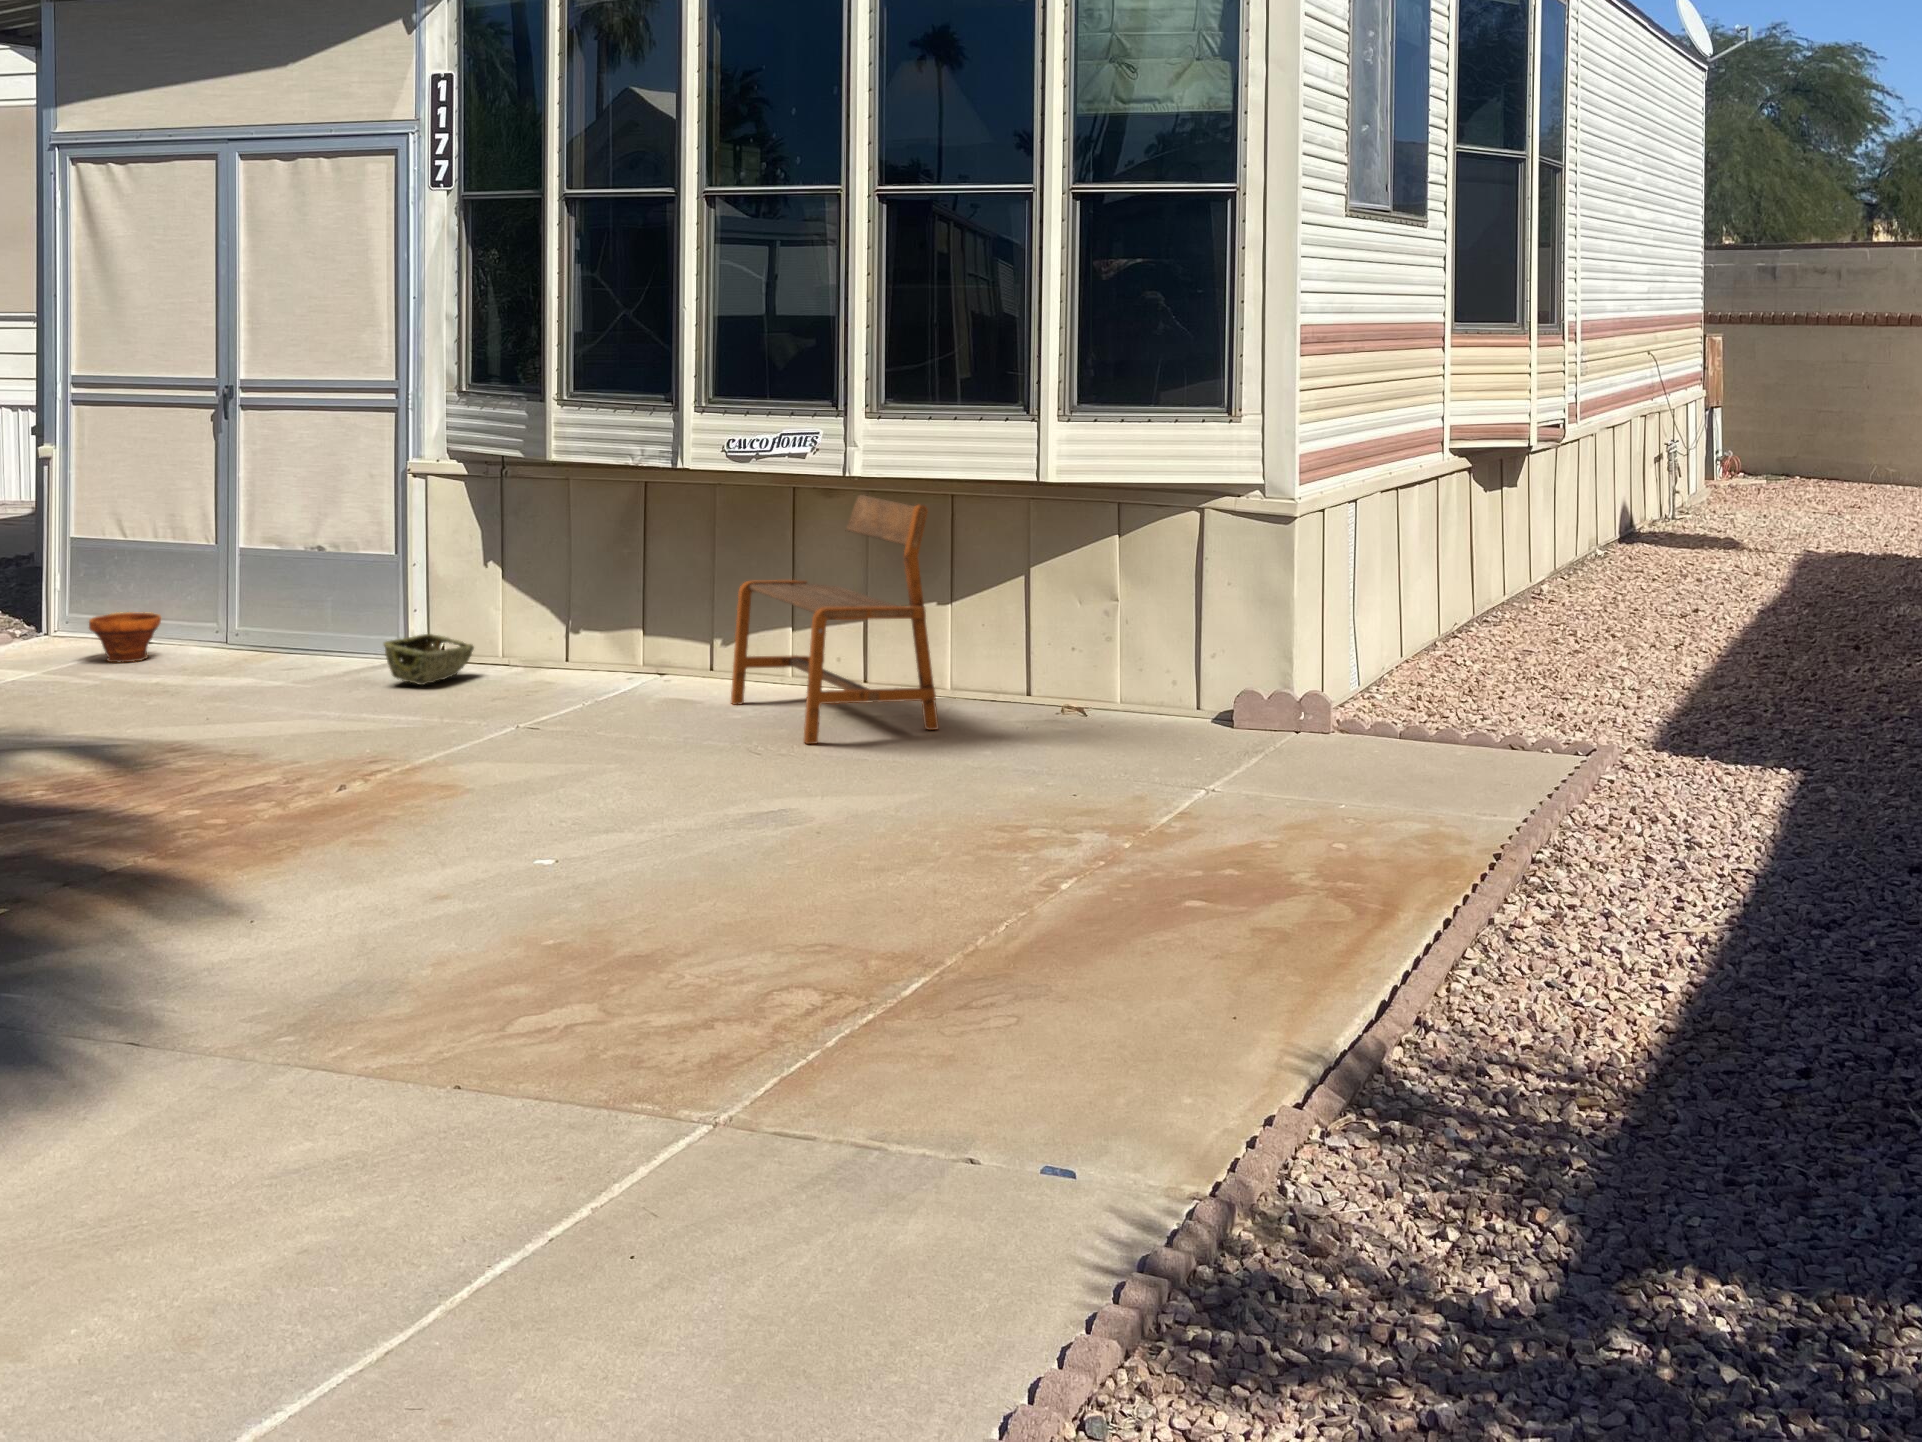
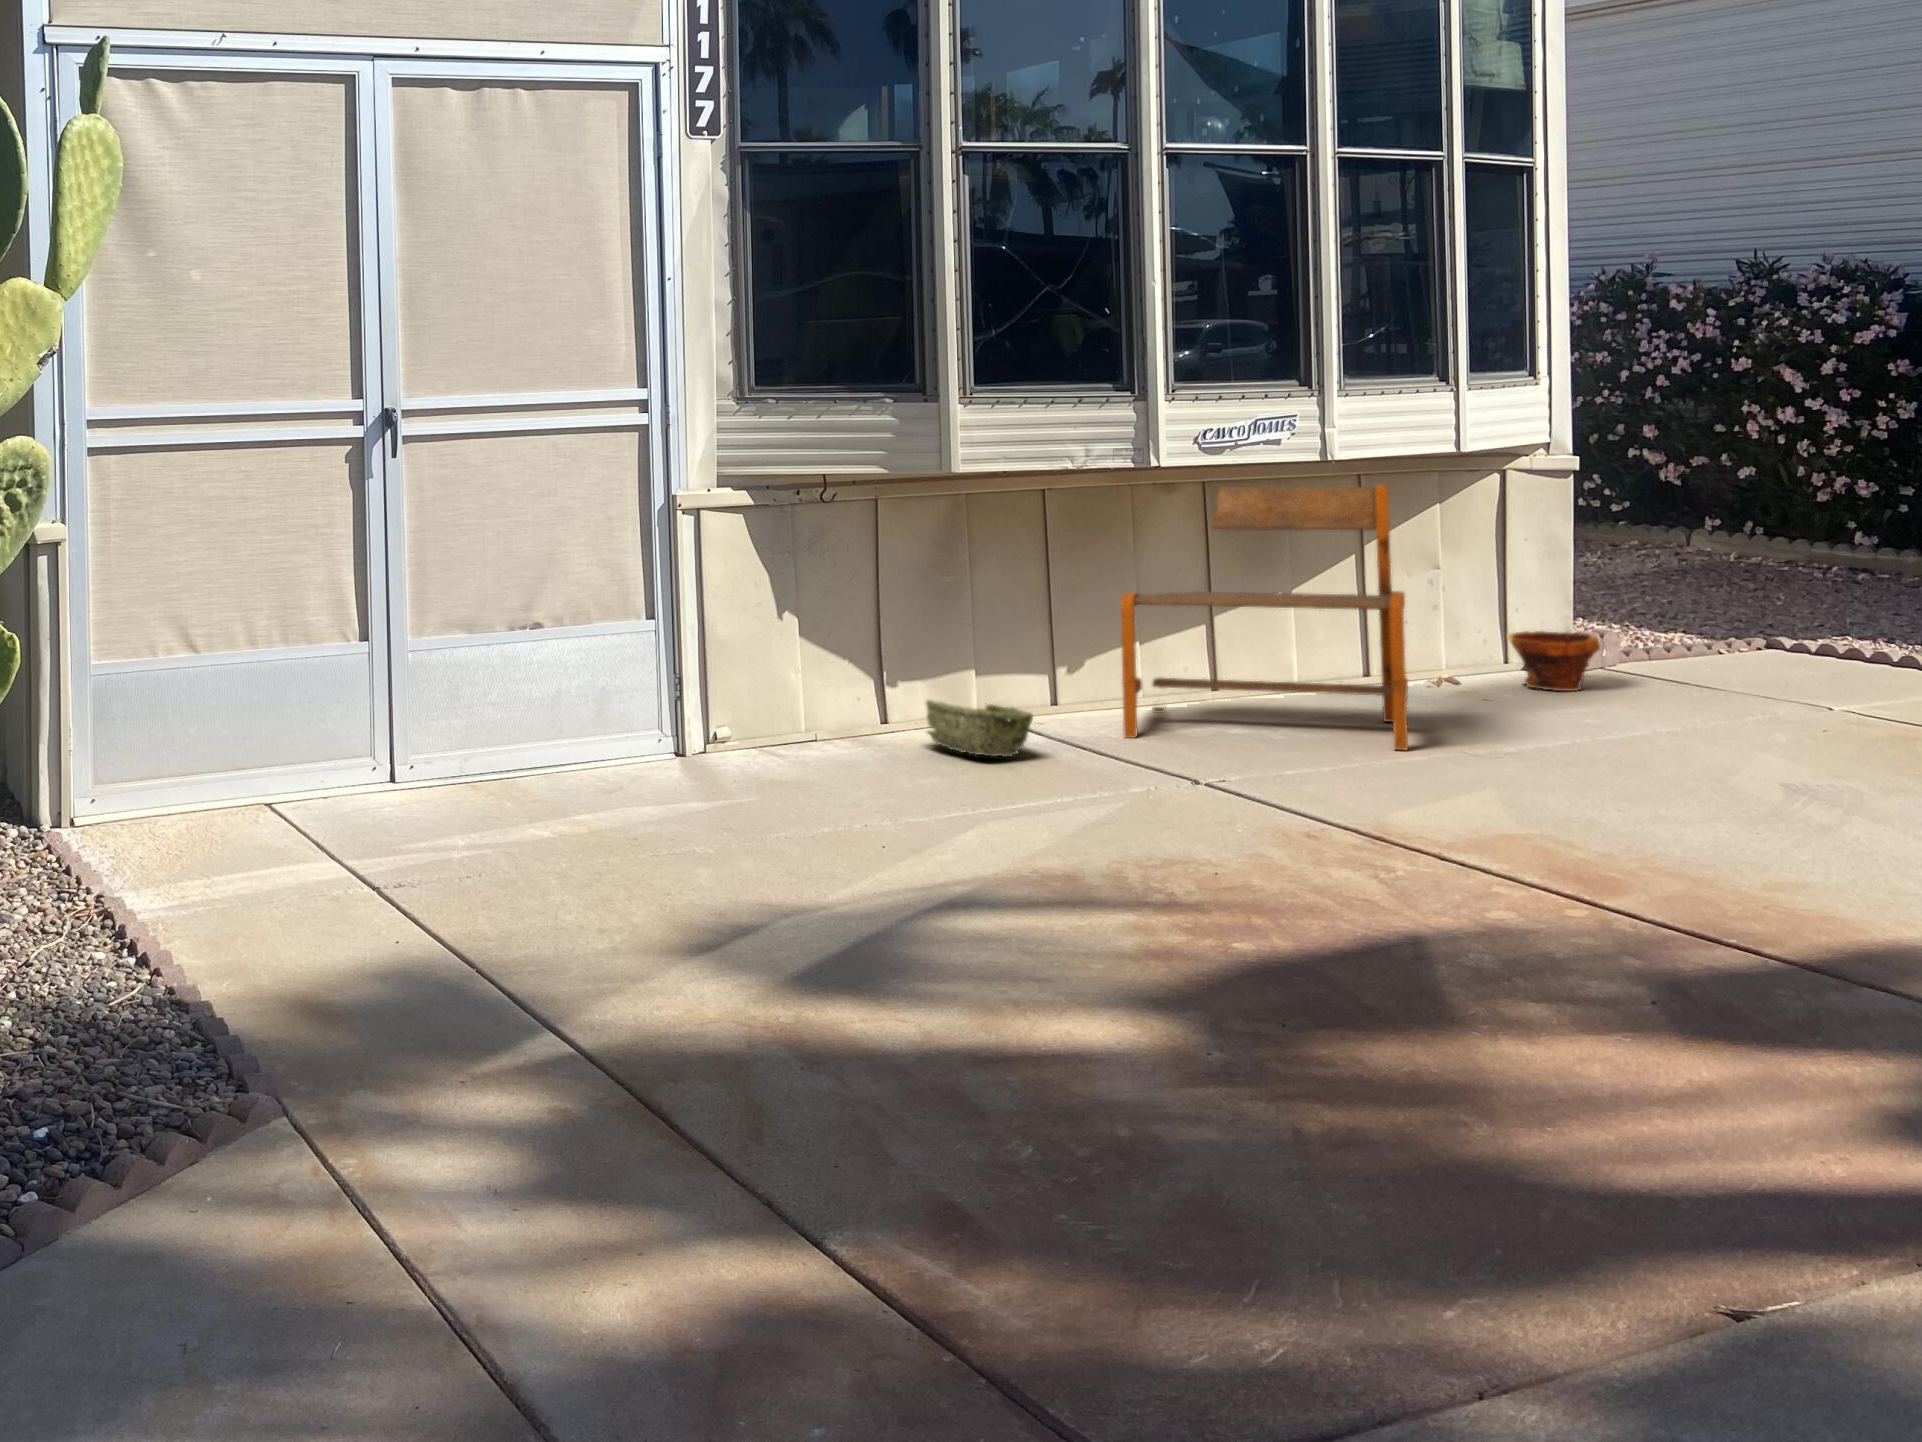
planter: present [89,612,161,662] -> present [1507,631,1600,691]
woven basket: present [384,634,474,685] -> present [926,700,1033,757]

